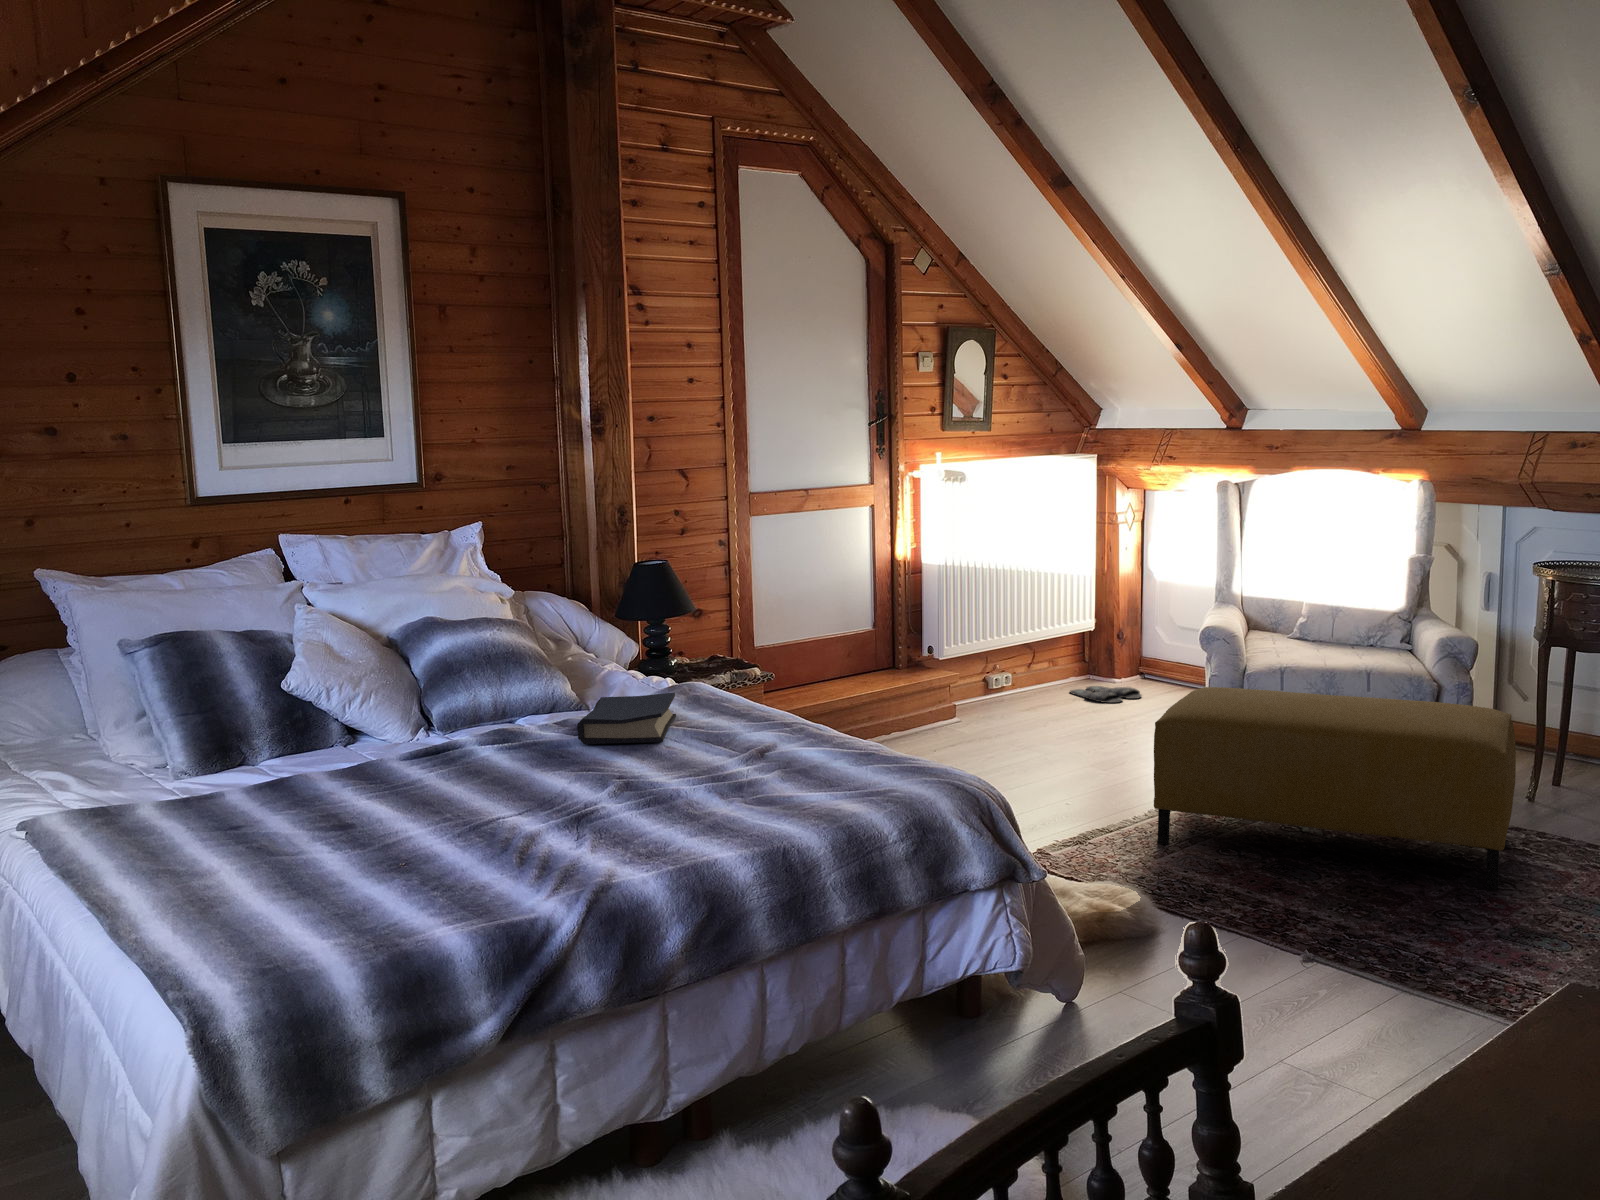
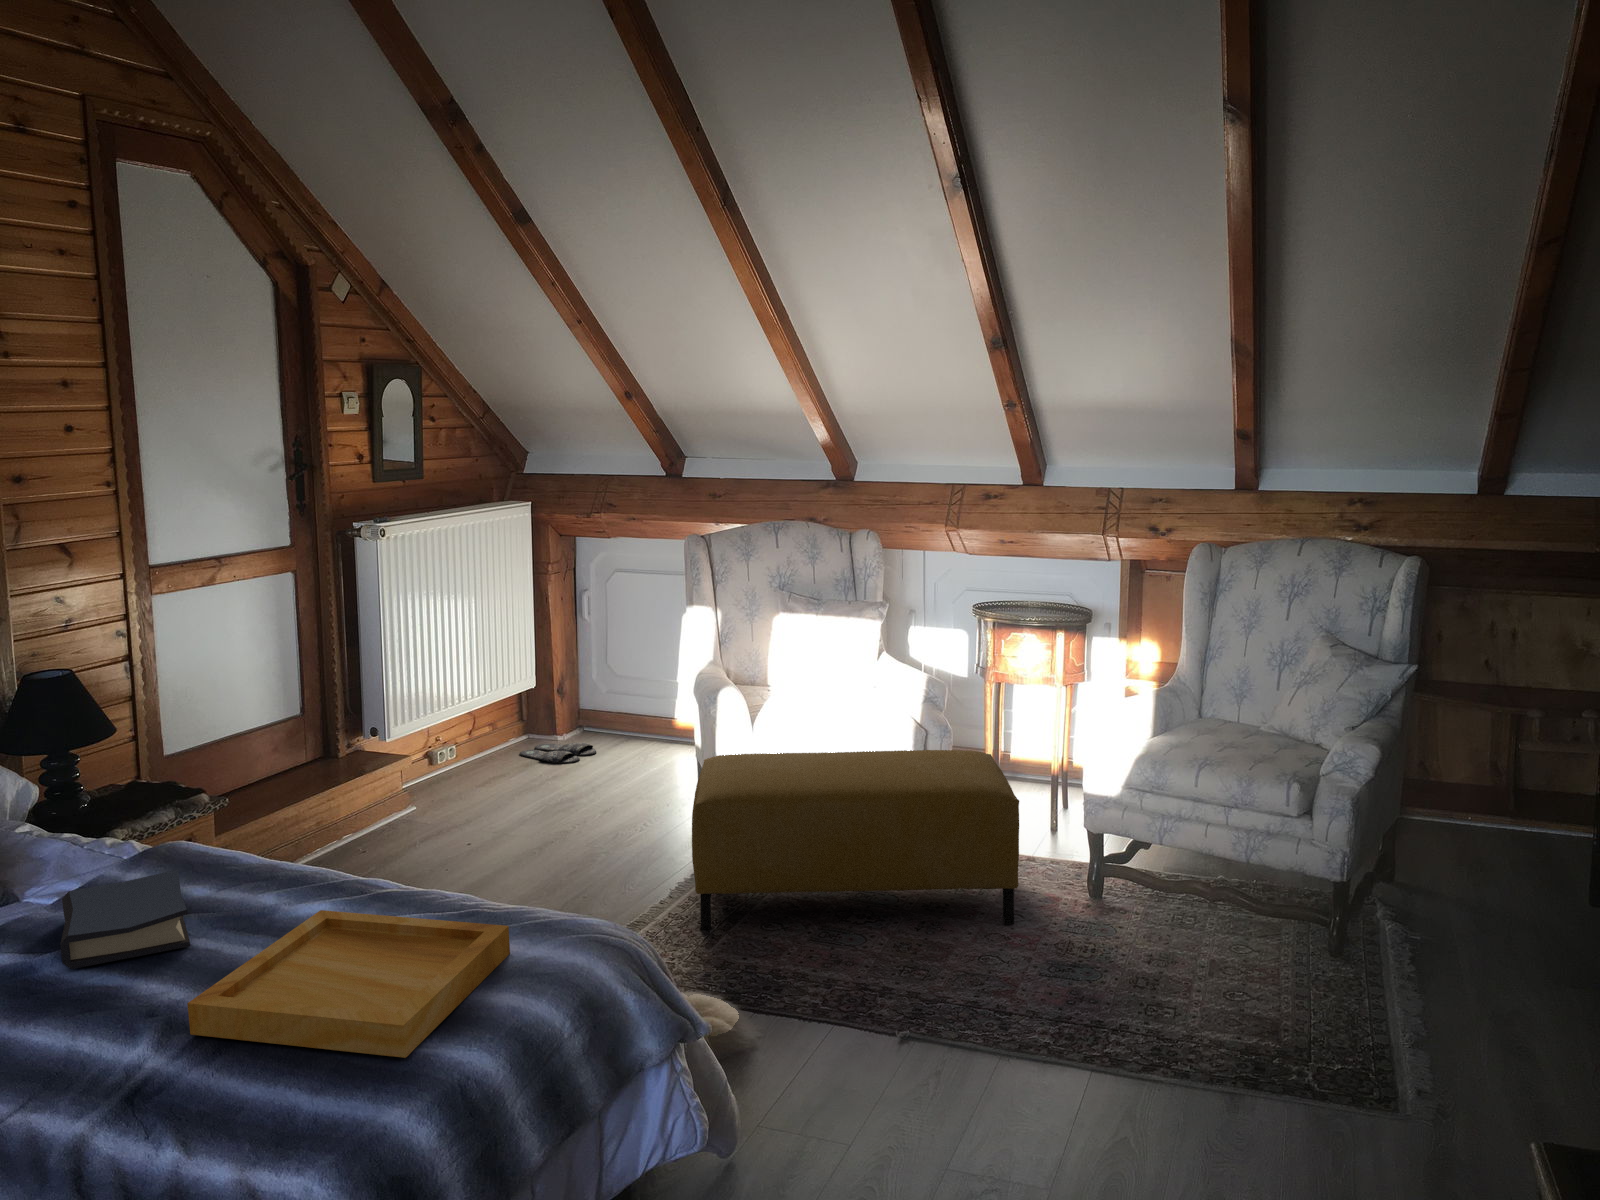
tray: none [628,728,877,822] -> present [187,910,510,1058]

